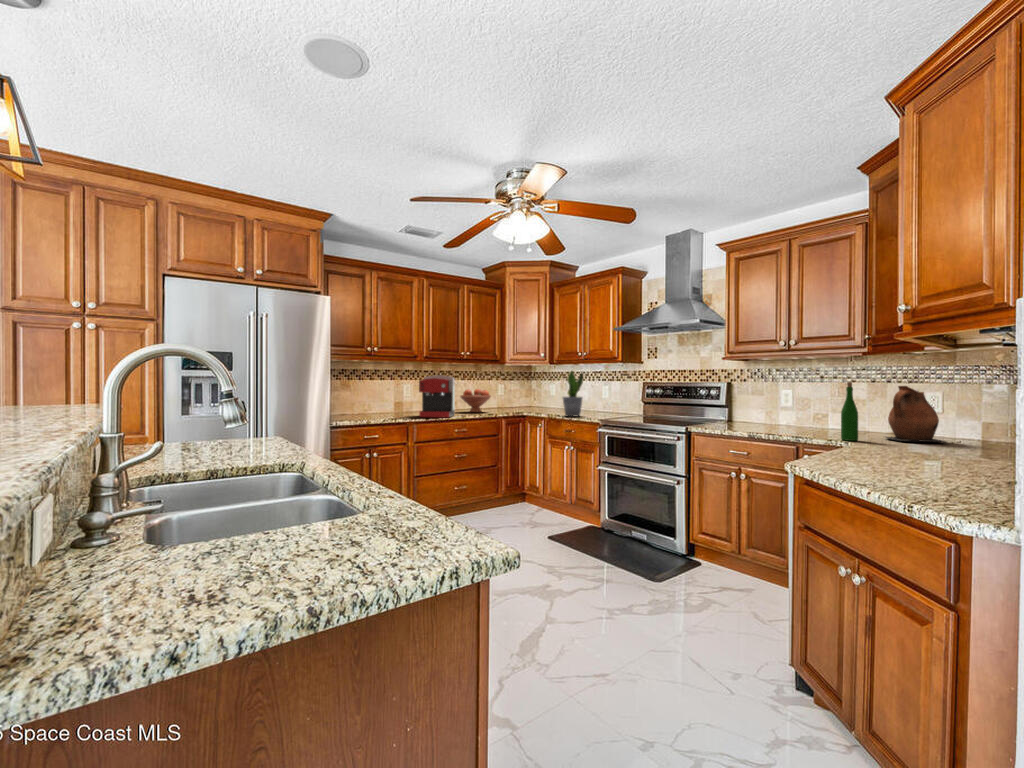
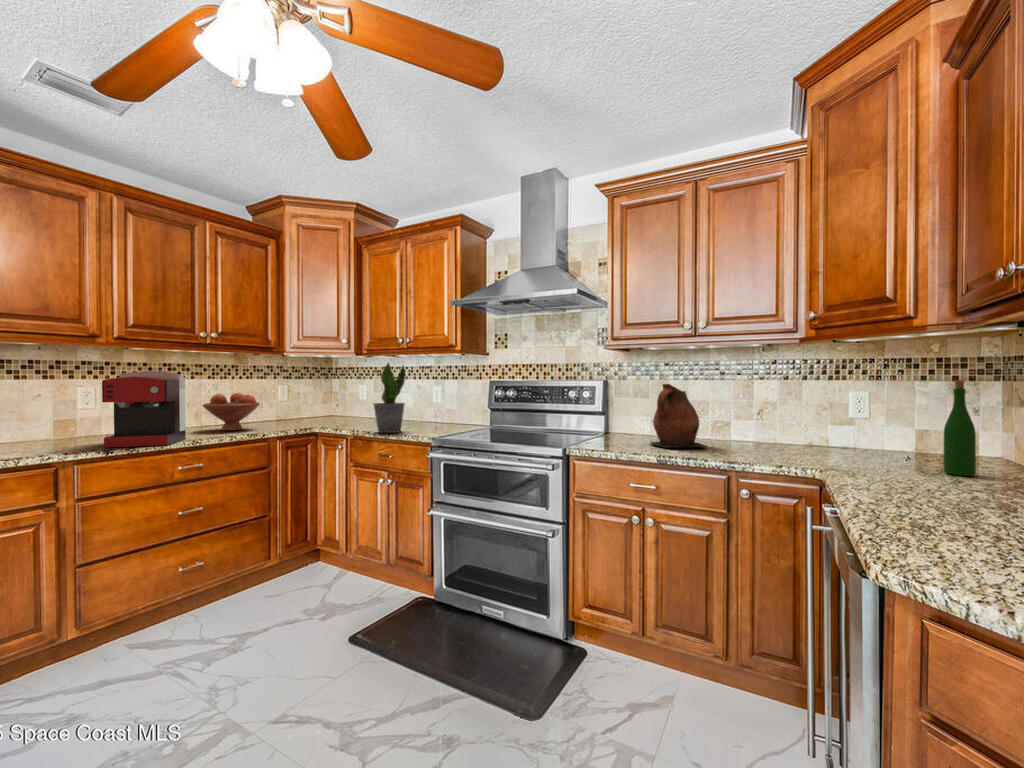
wine bottle: present [841,382,858,441] -> present [944,380,976,476]
ceramic pitcher: present [886,386,946,443] -> present [651,384,707,447]

